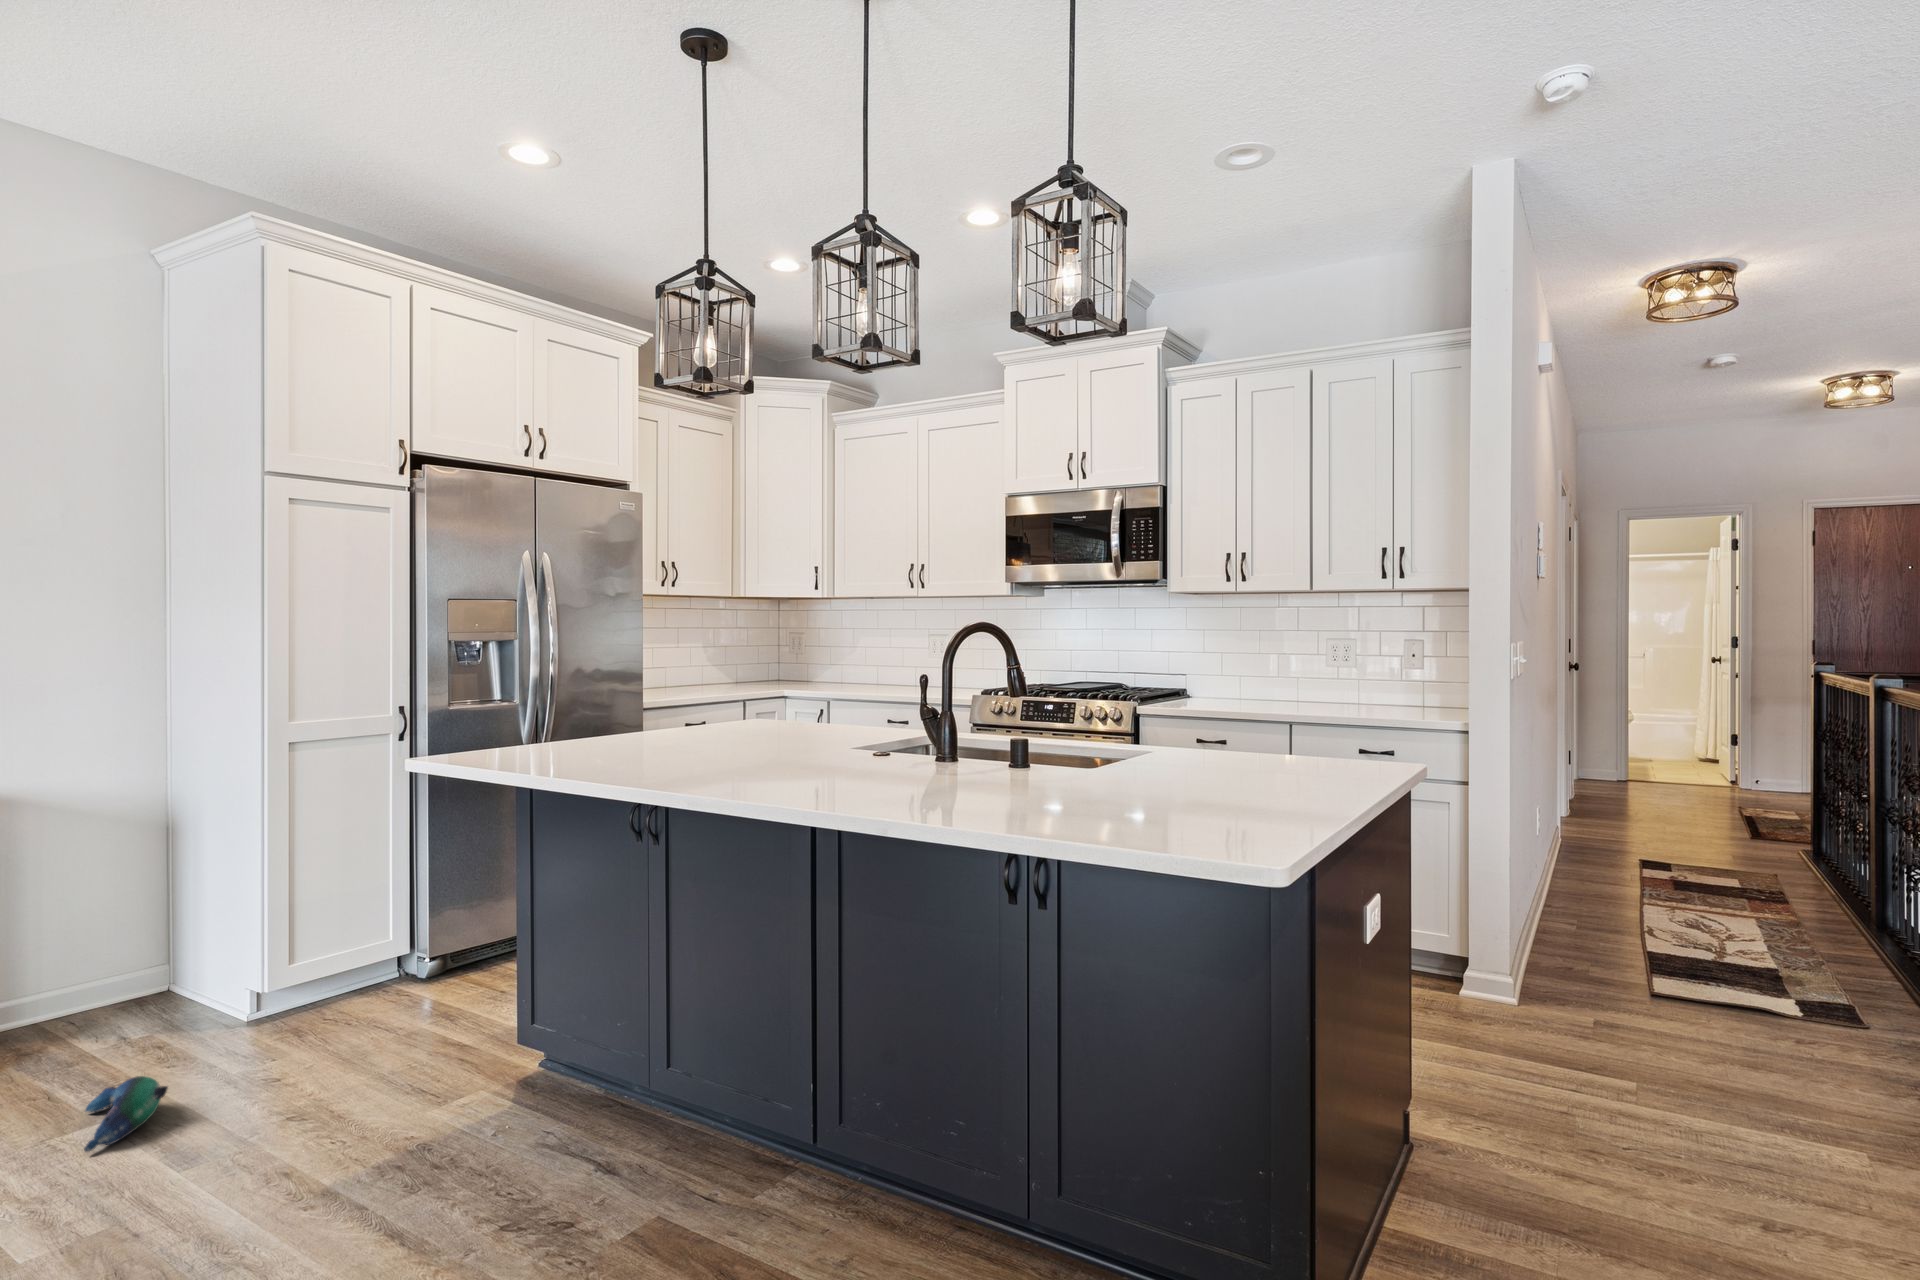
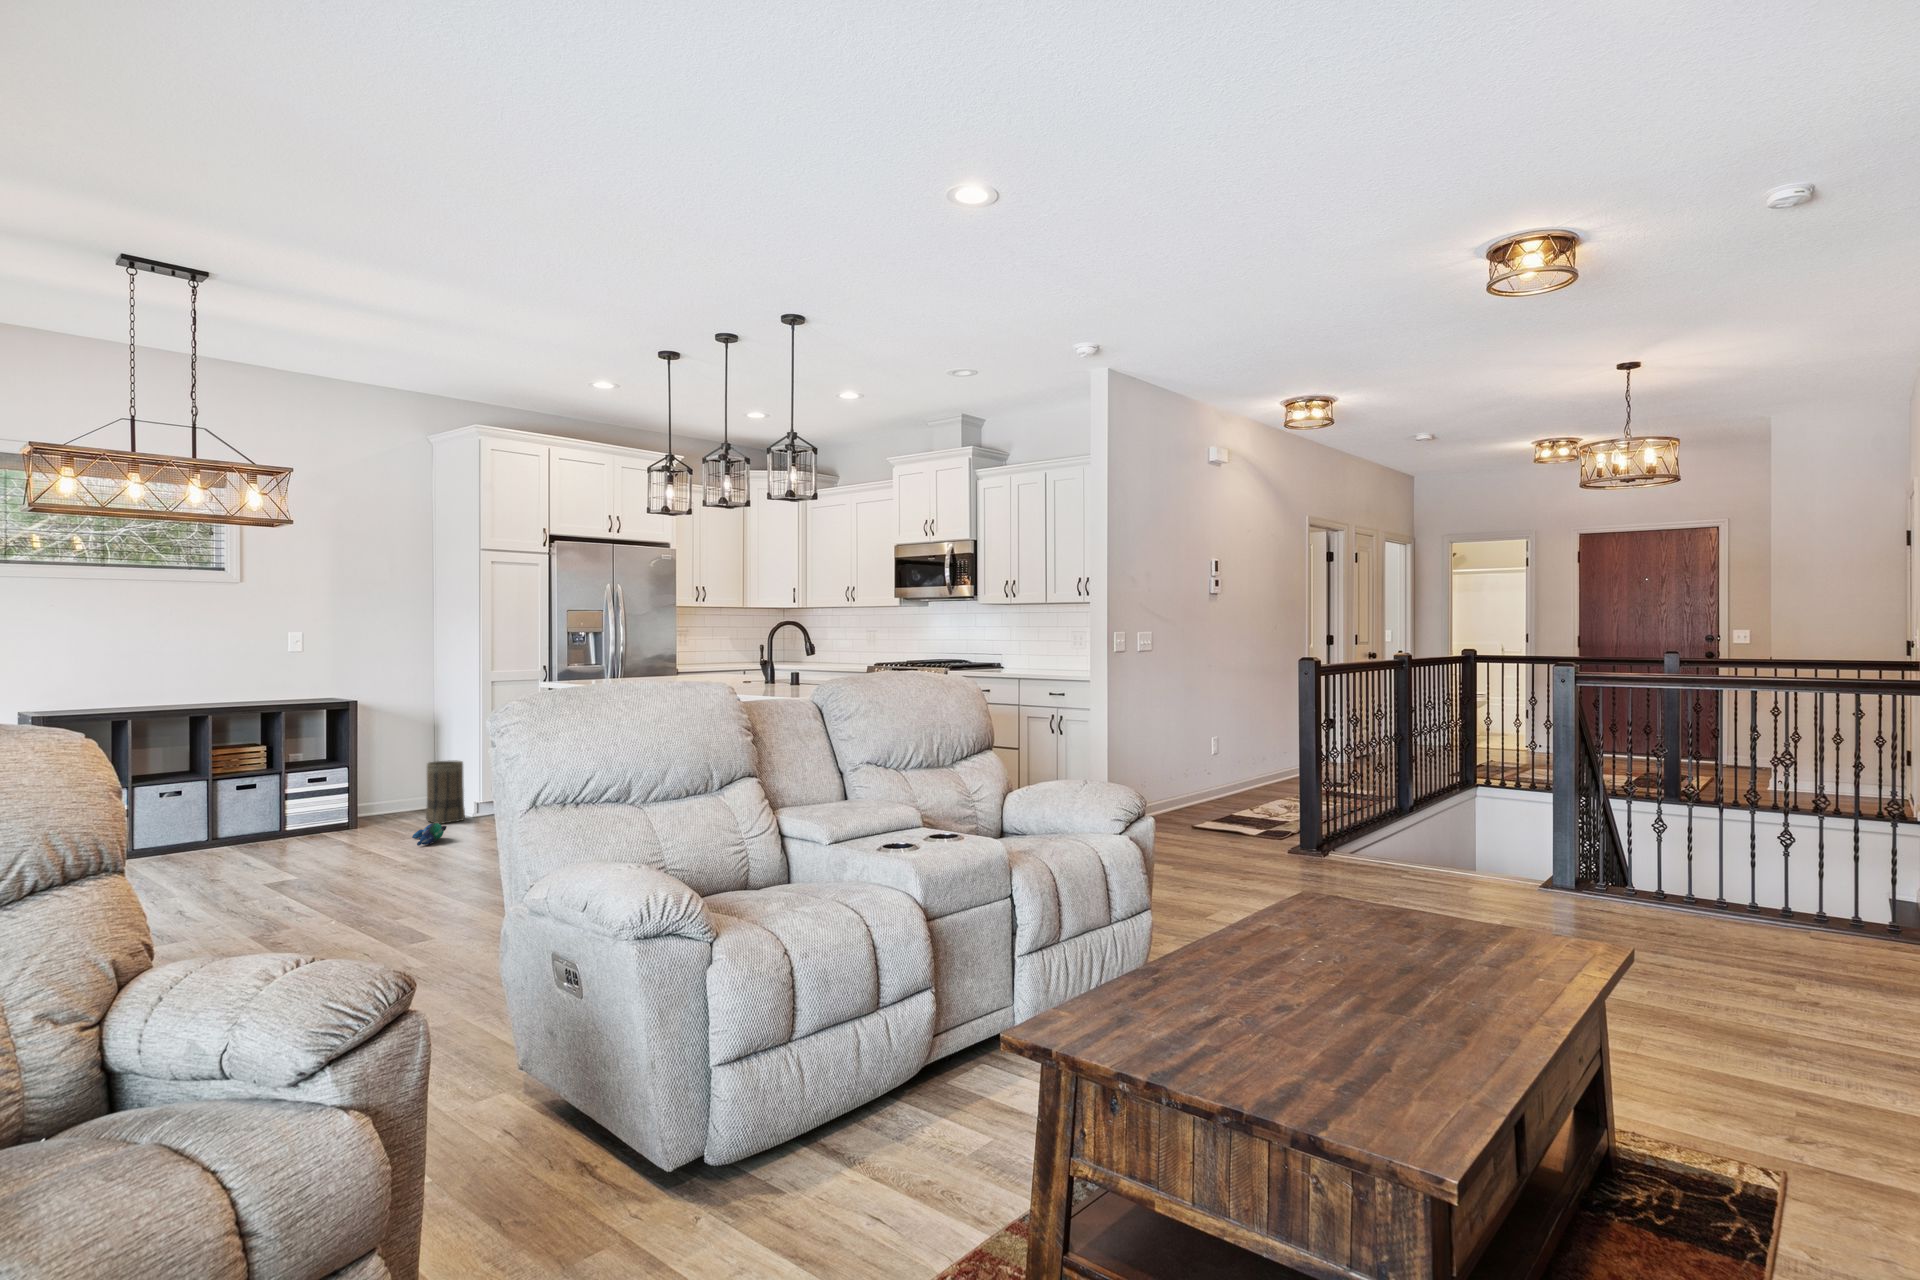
basket: none [141,900,230,1042] -> present [426,760,465,824]

